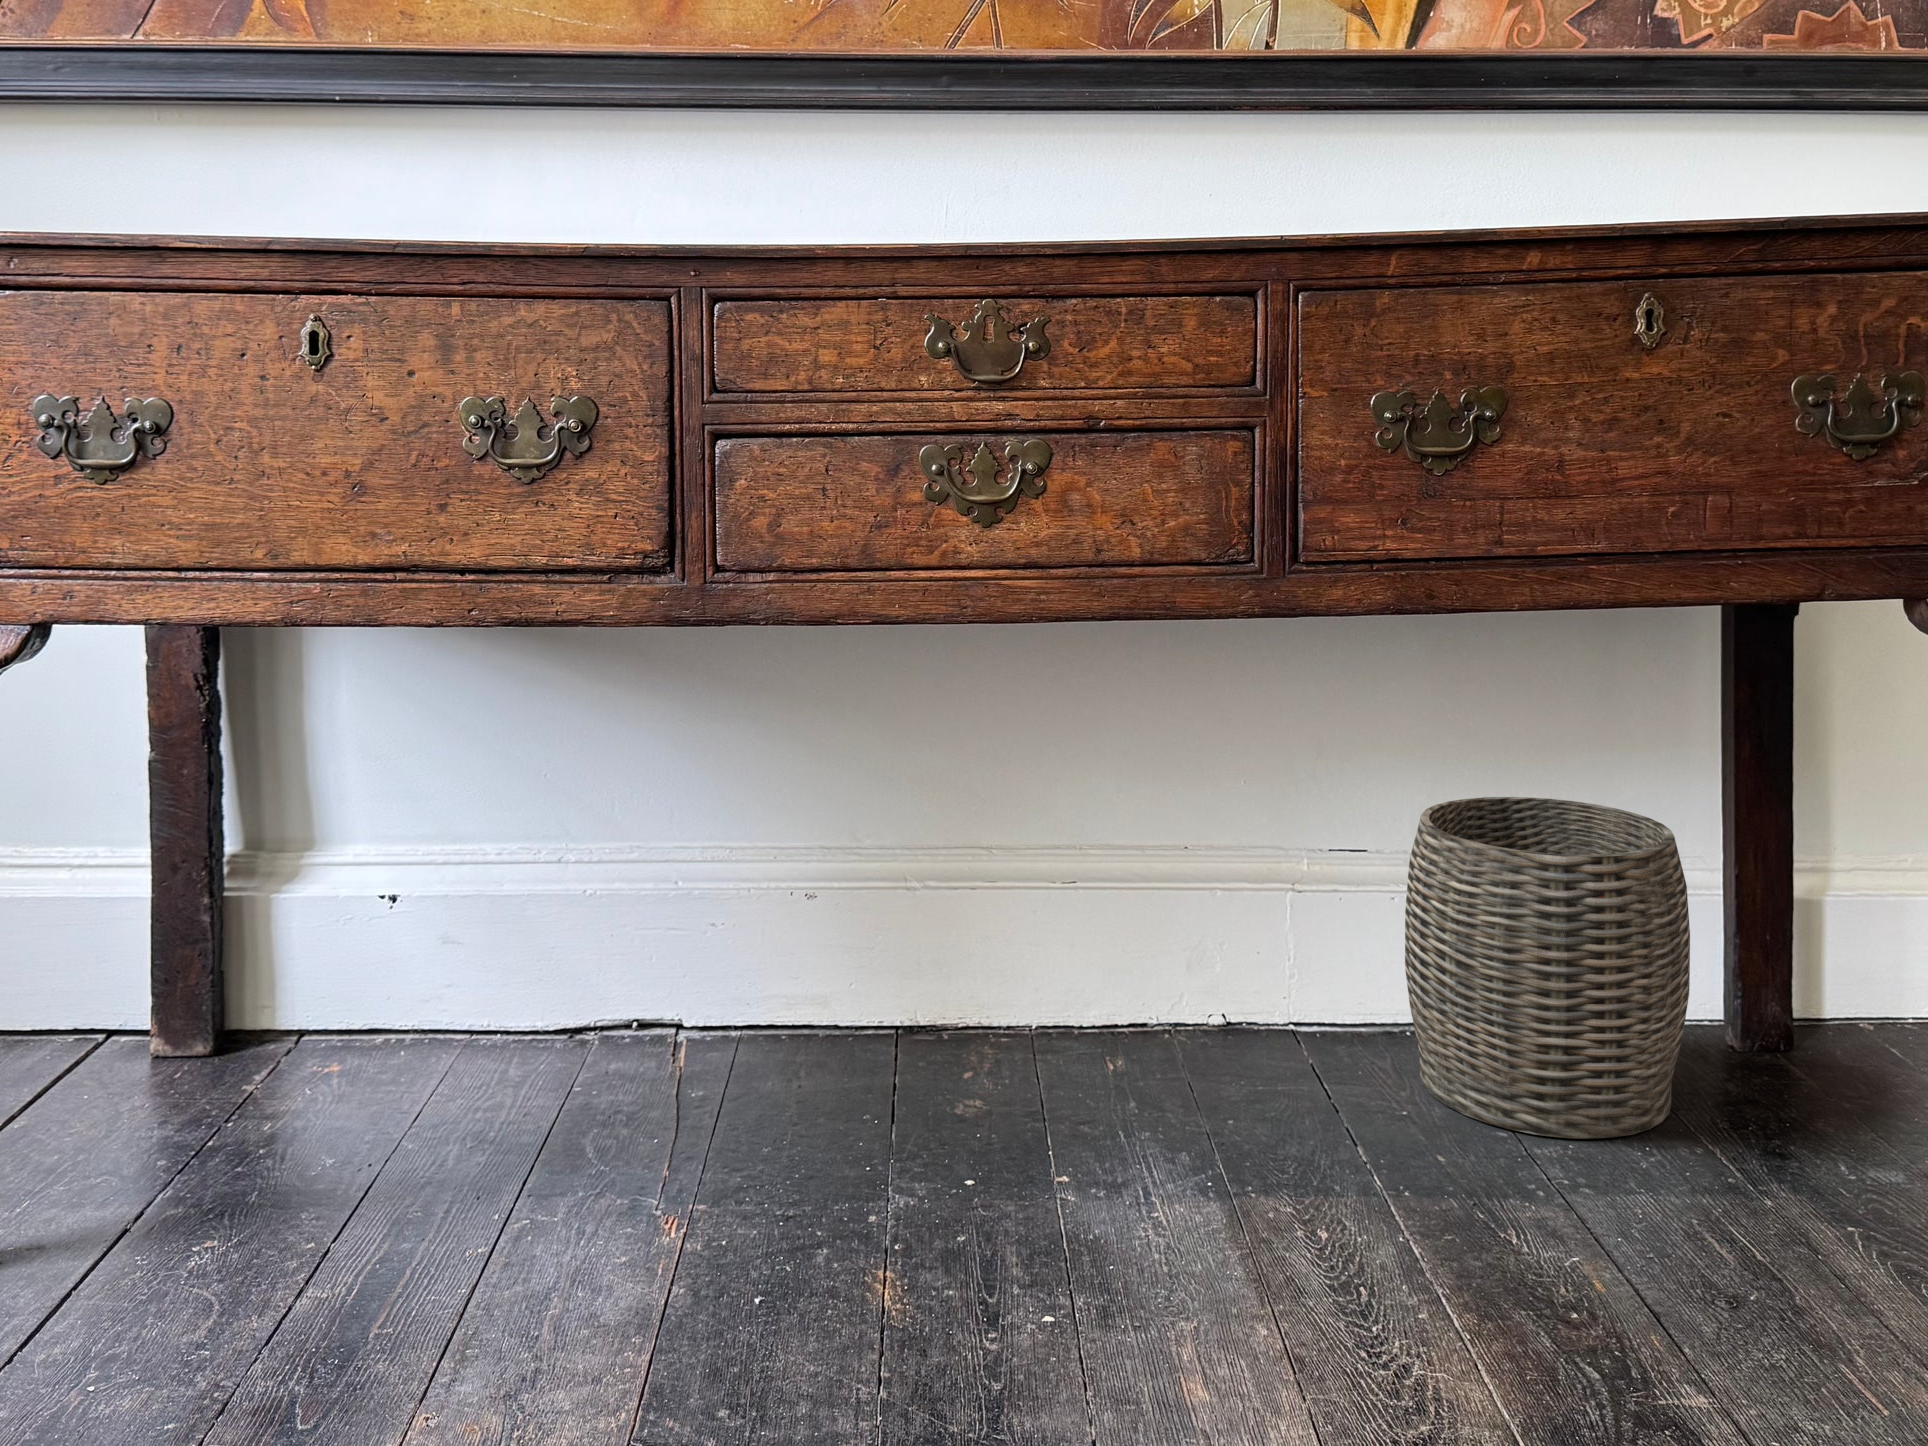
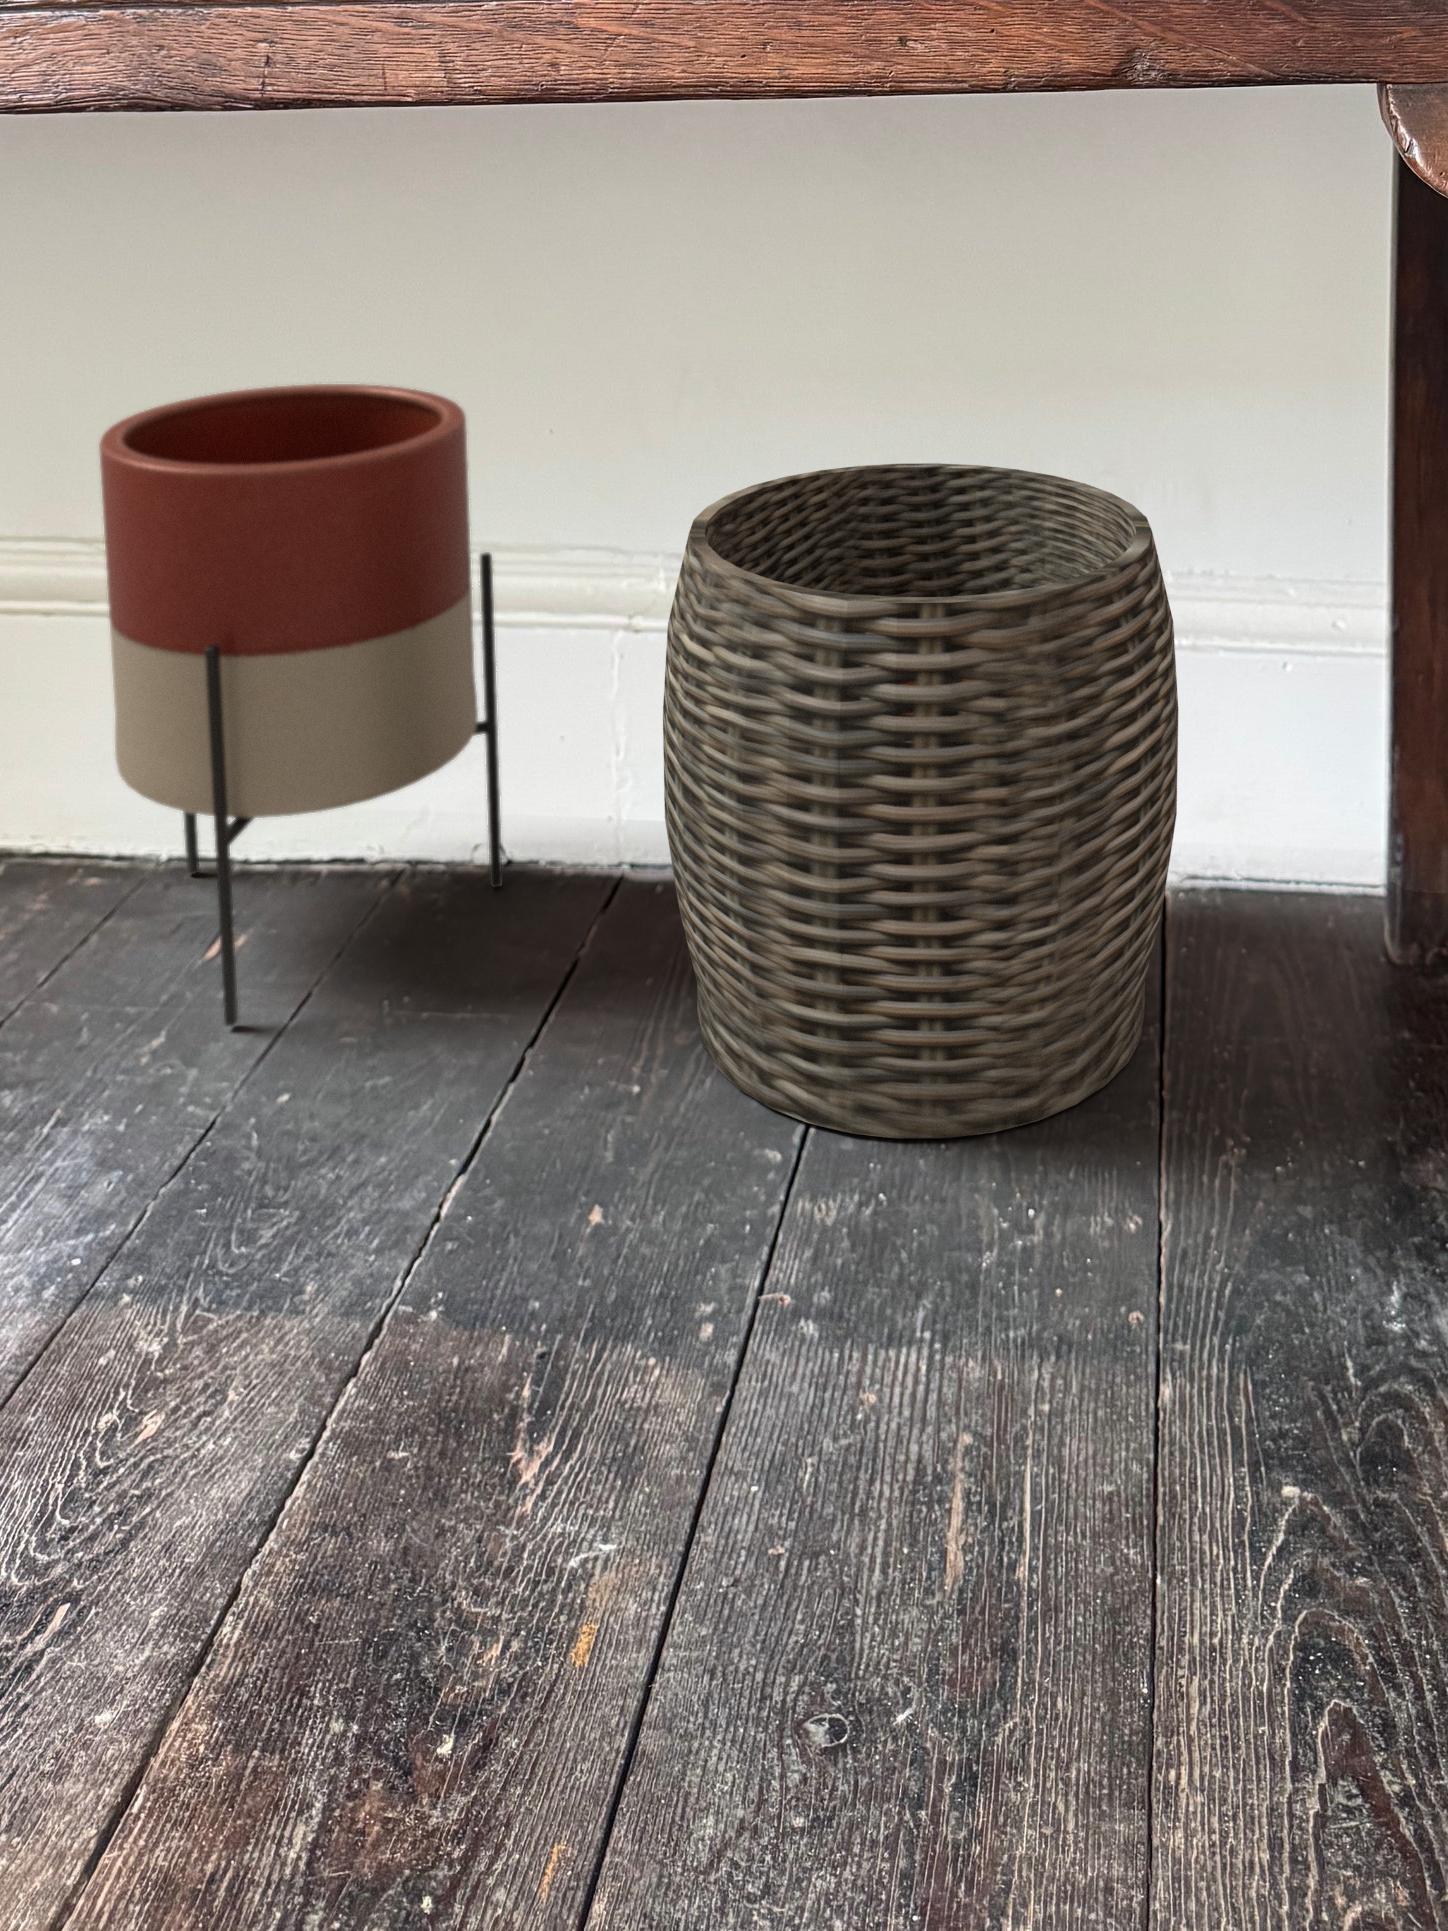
planter: none [1078,762,1272,1109] -> present [99,384,502,1026]

